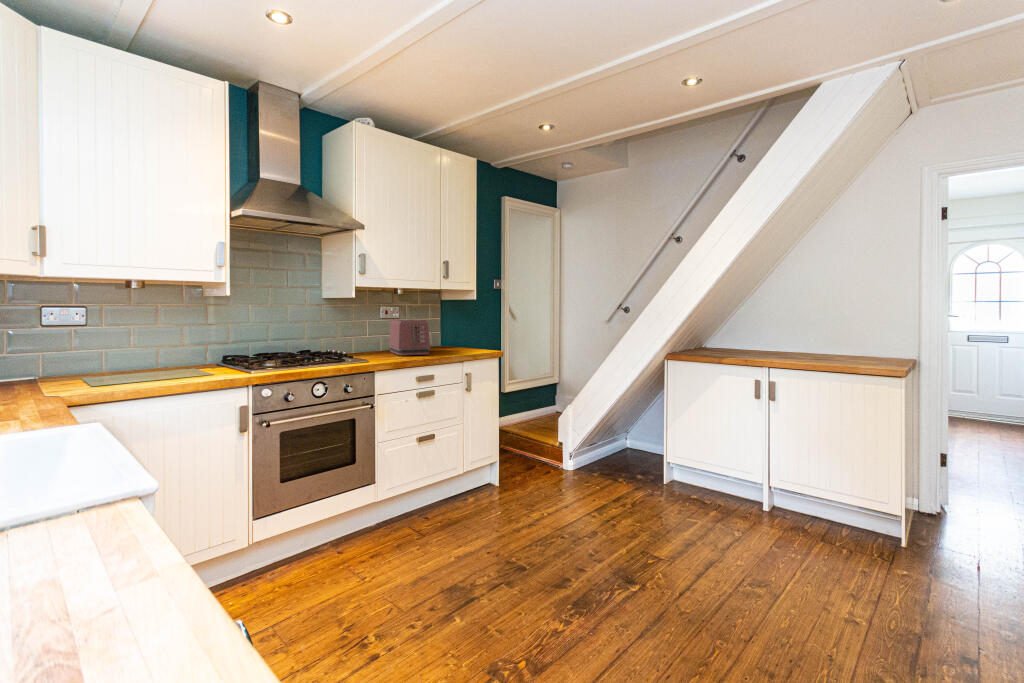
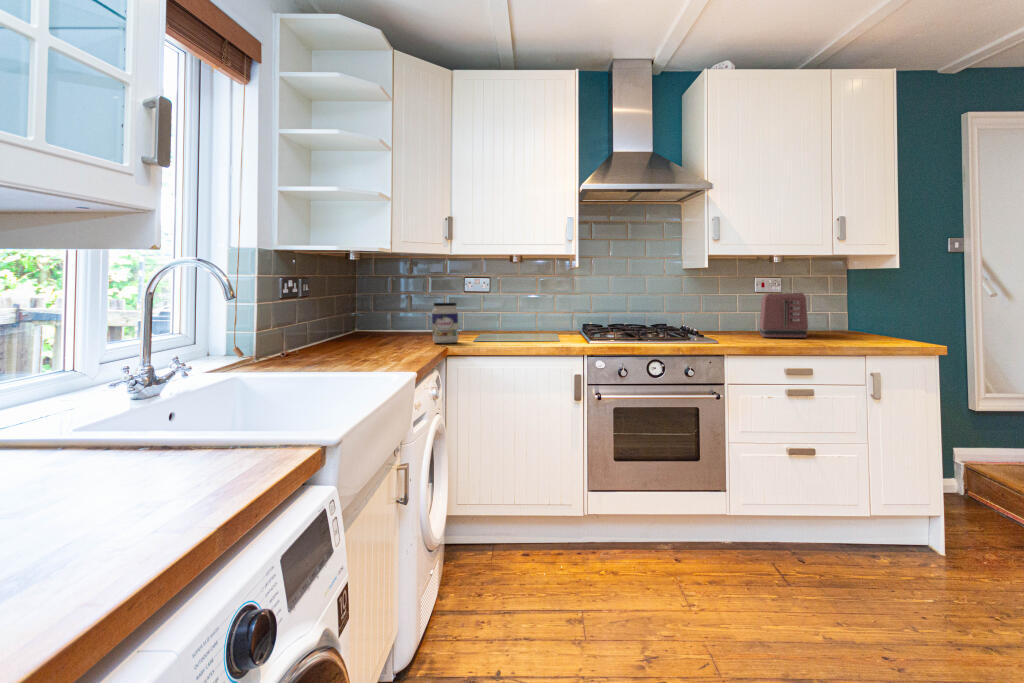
jar: none [22,331,67,383] -> present [432,303,459,343]

